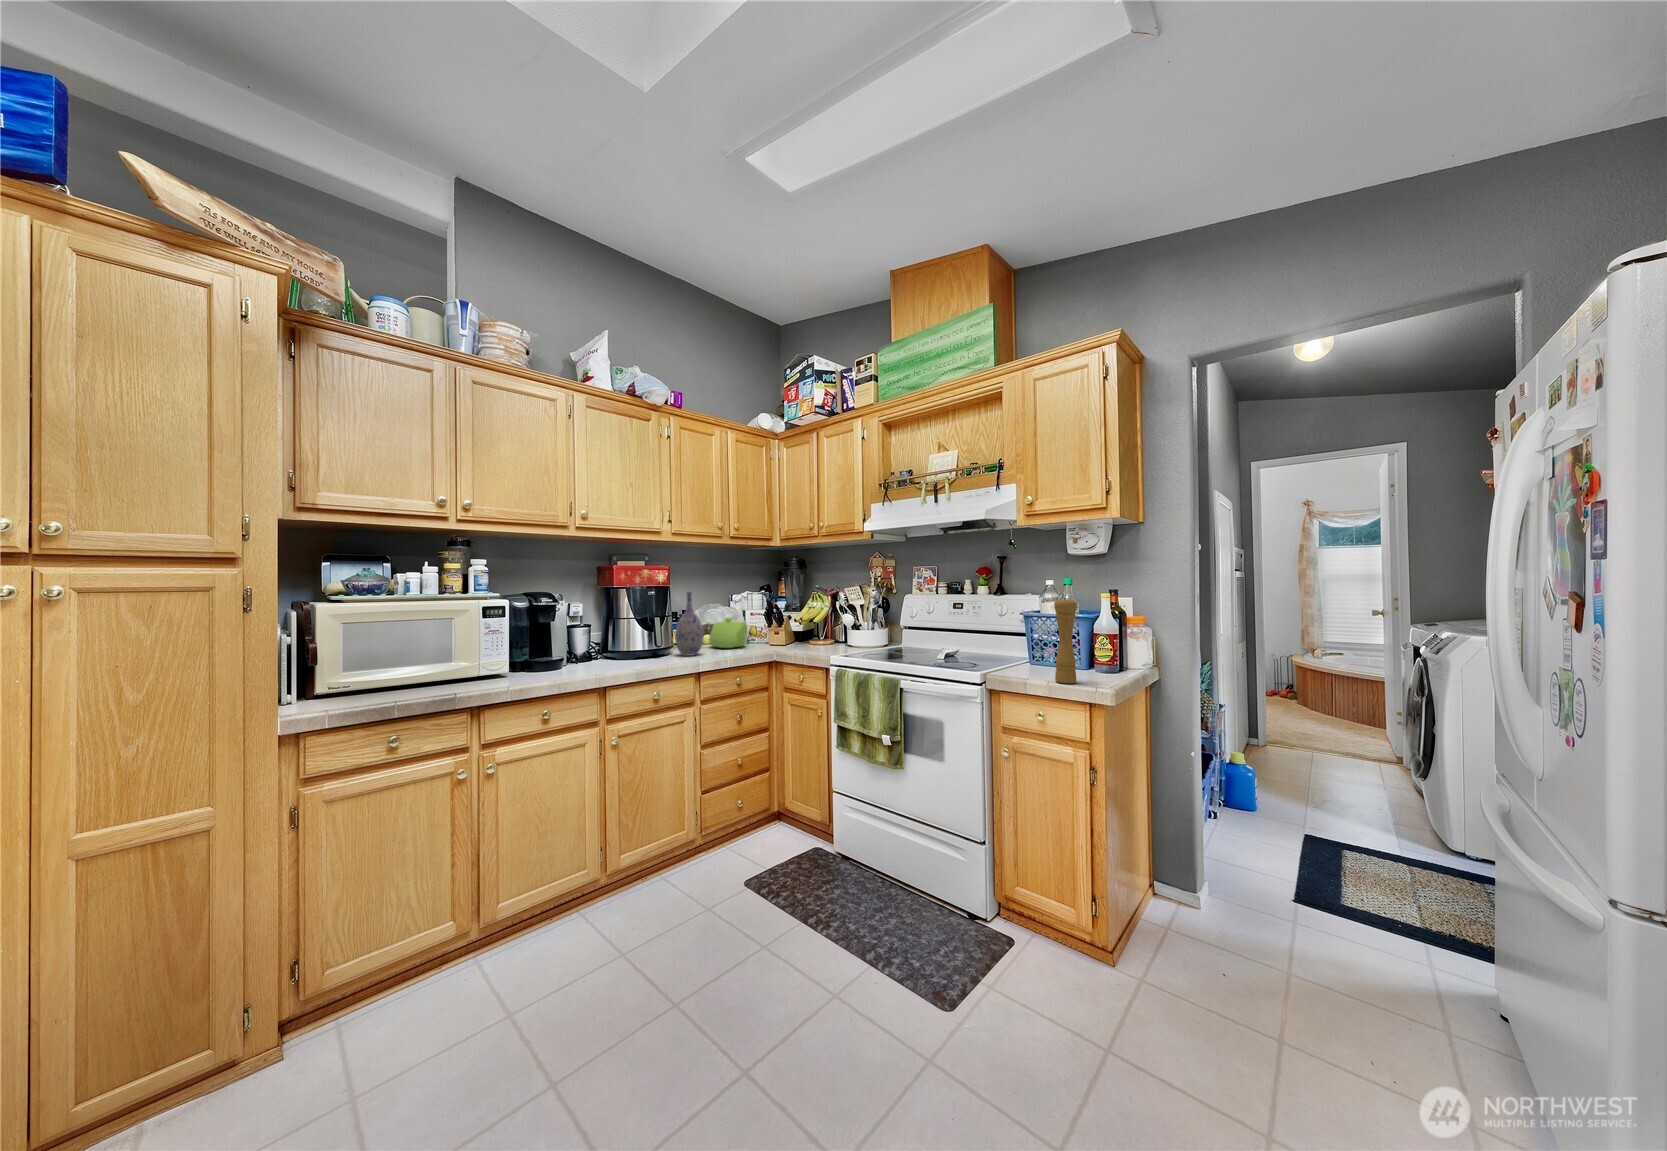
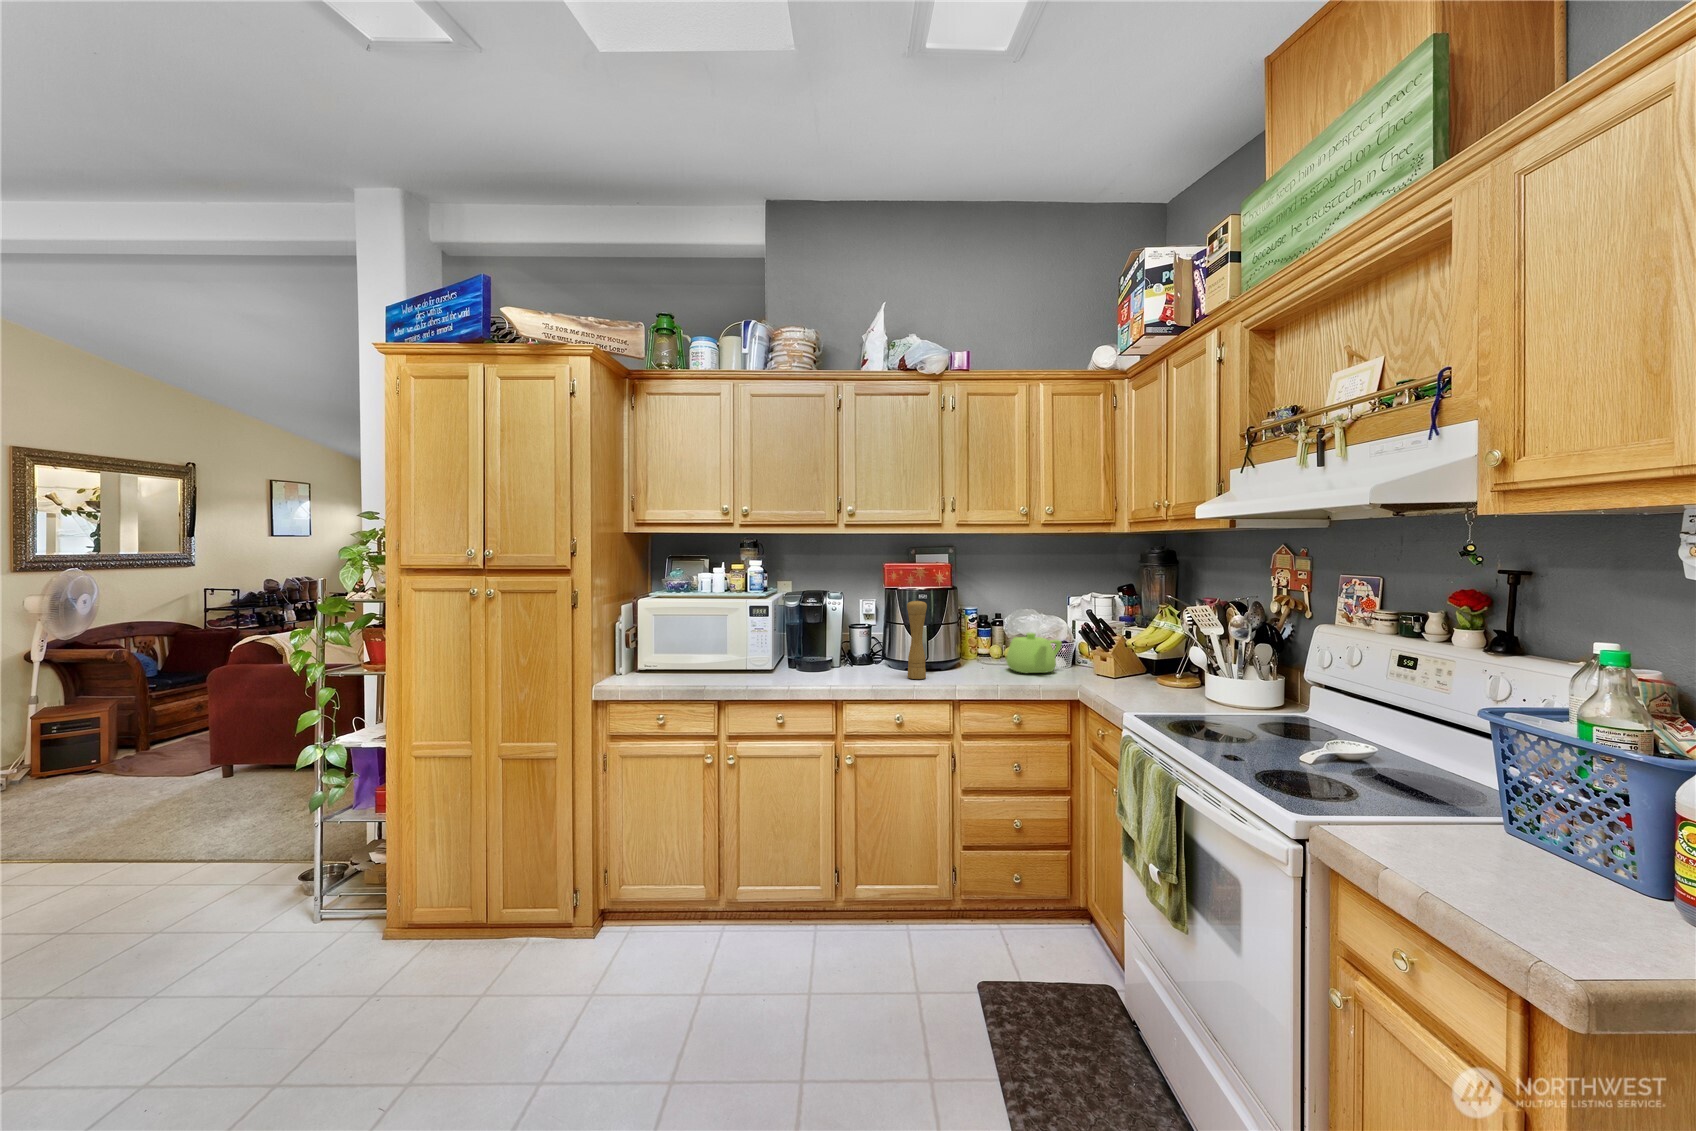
vase: present [675,592,703,656] -> none [946,599,980,677]
pepper mill: present [1054,598,1077,683] -> present [907,600,927,679]

